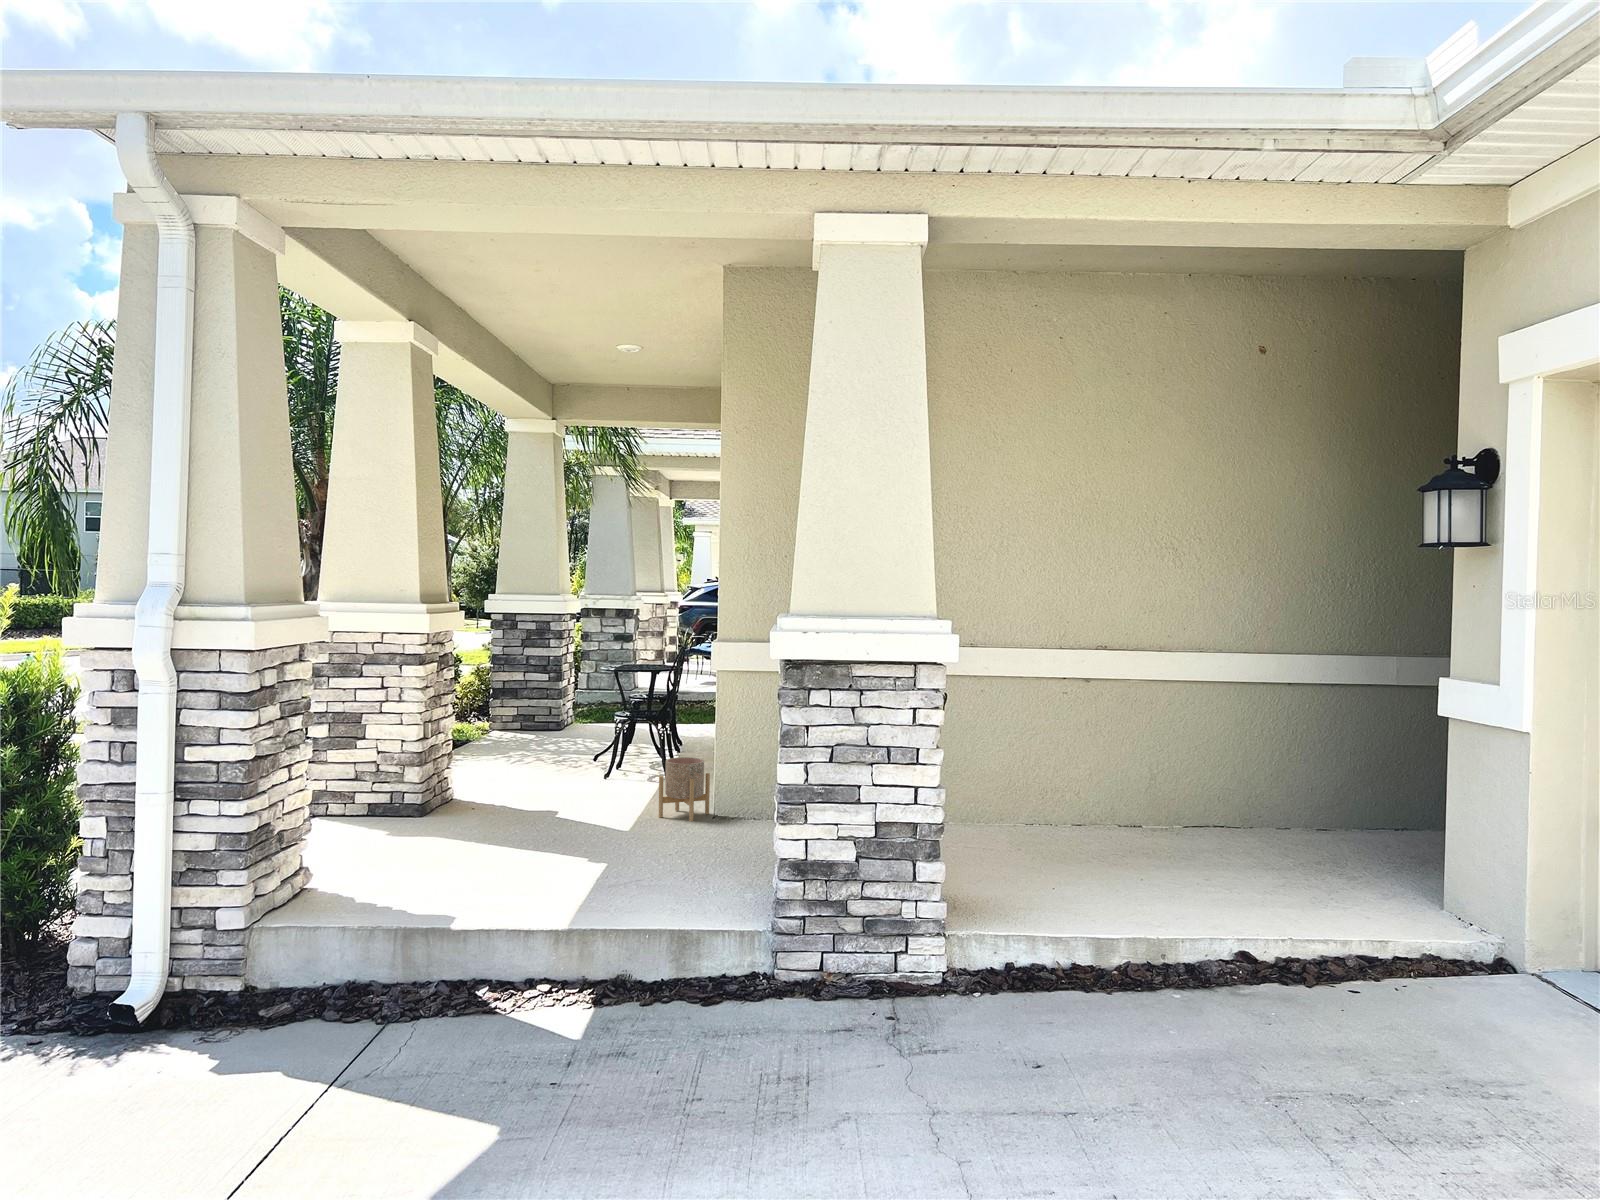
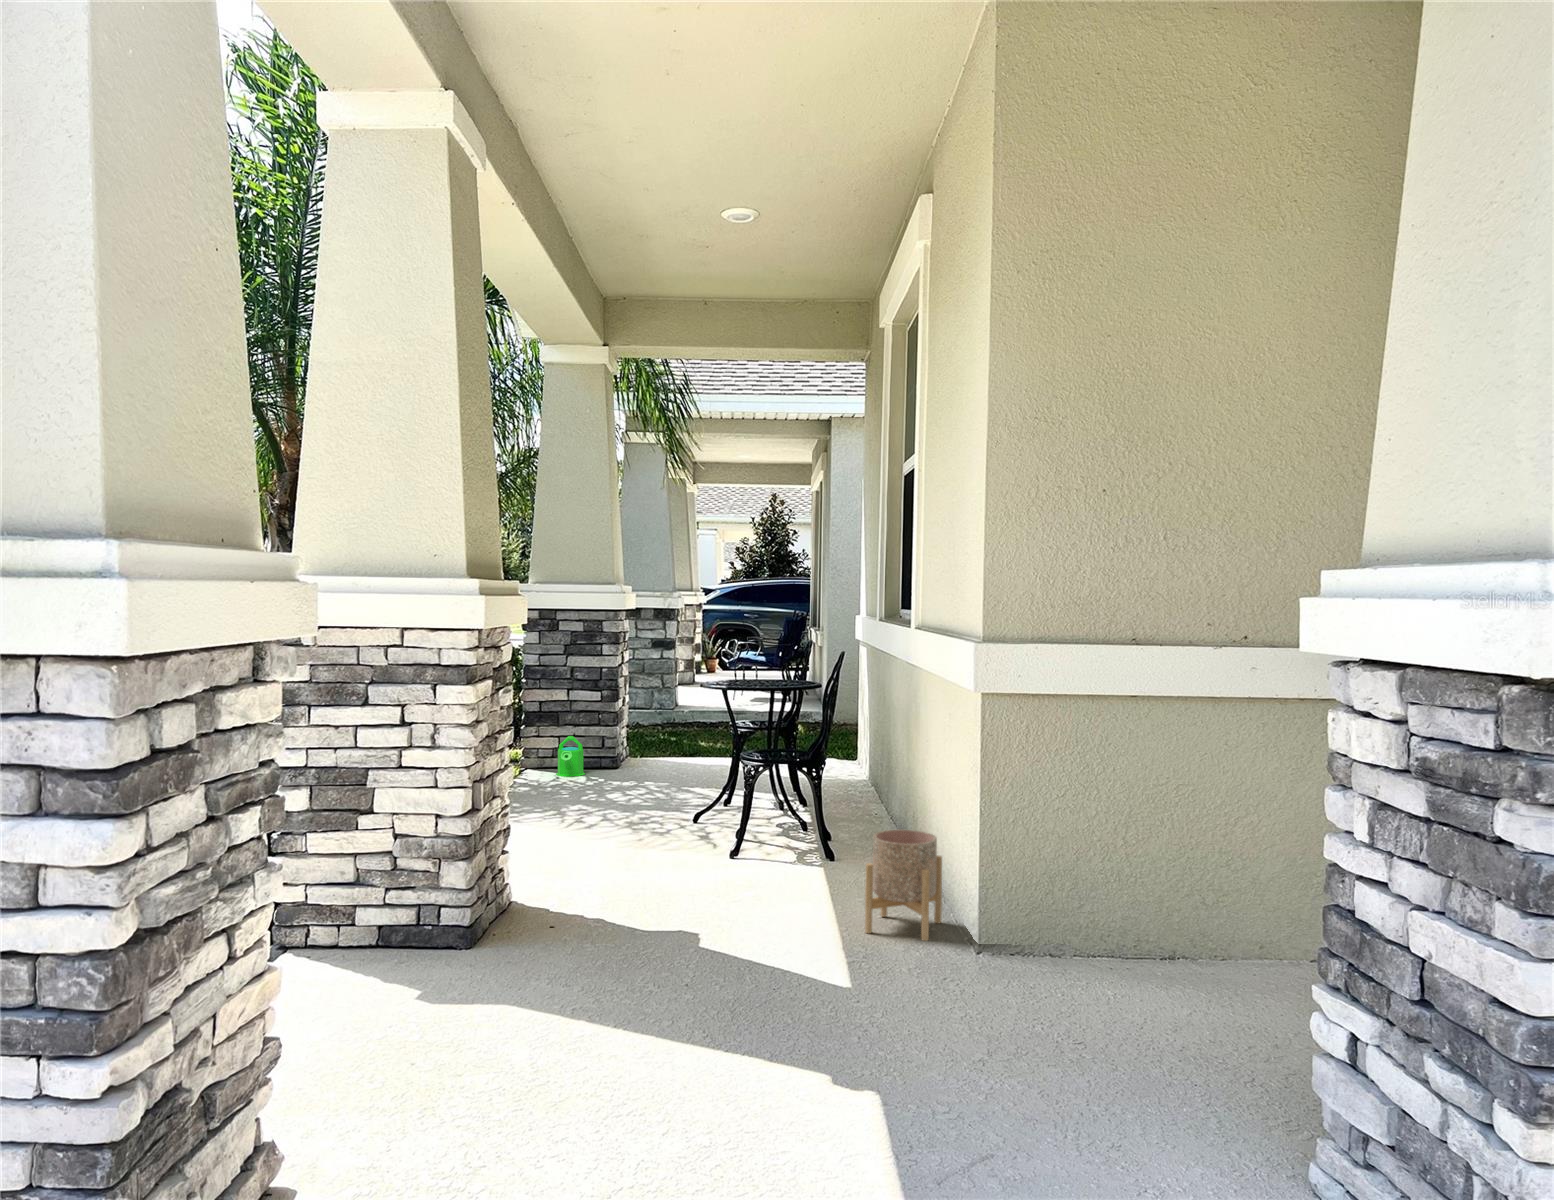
watering can: none [515,706,537,736] -> present [556,736,585,777]

